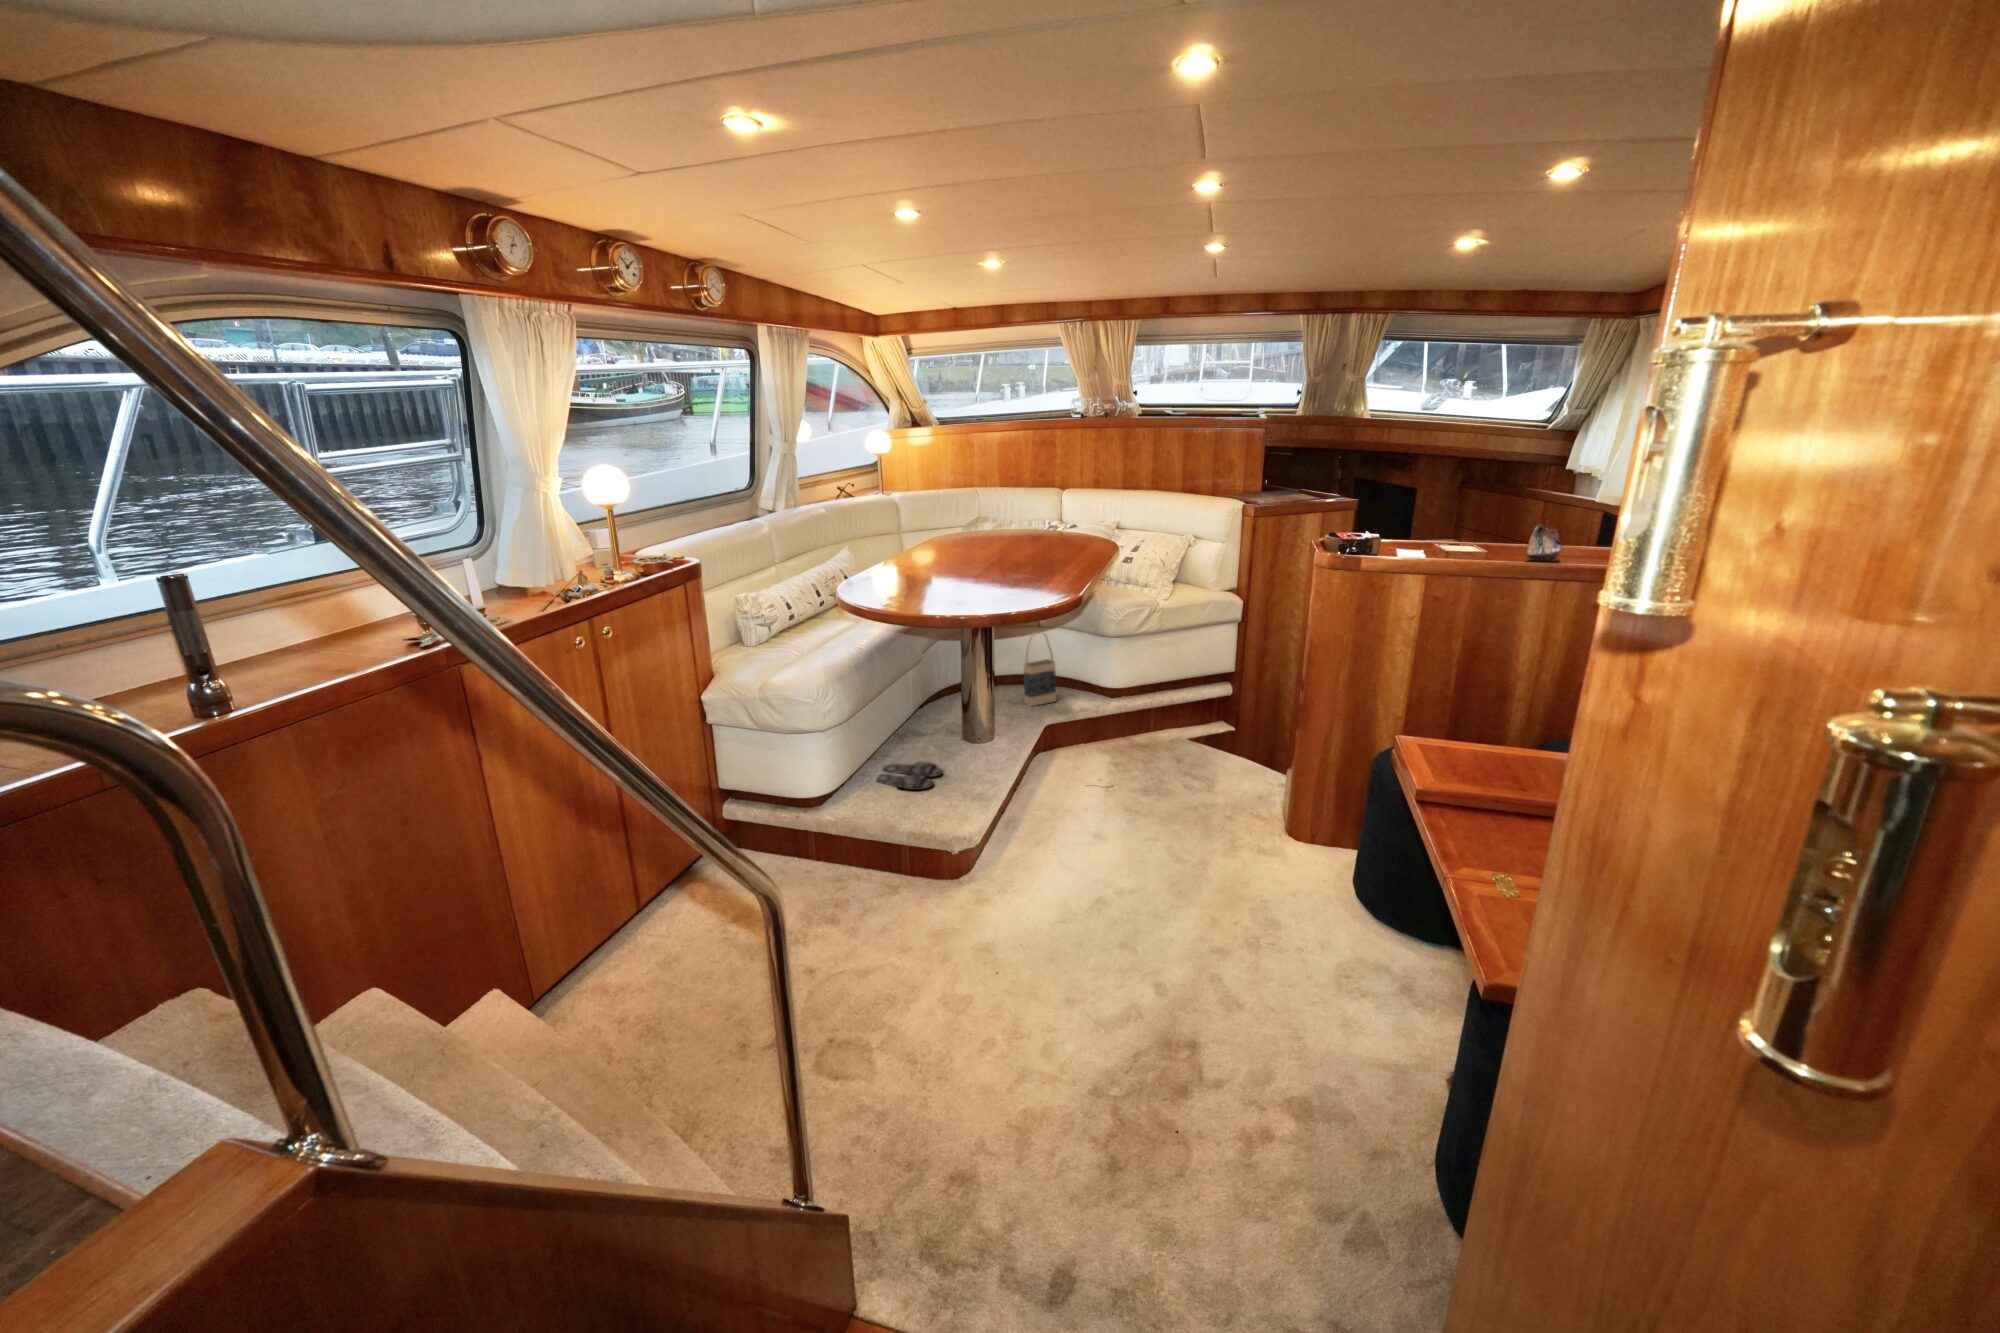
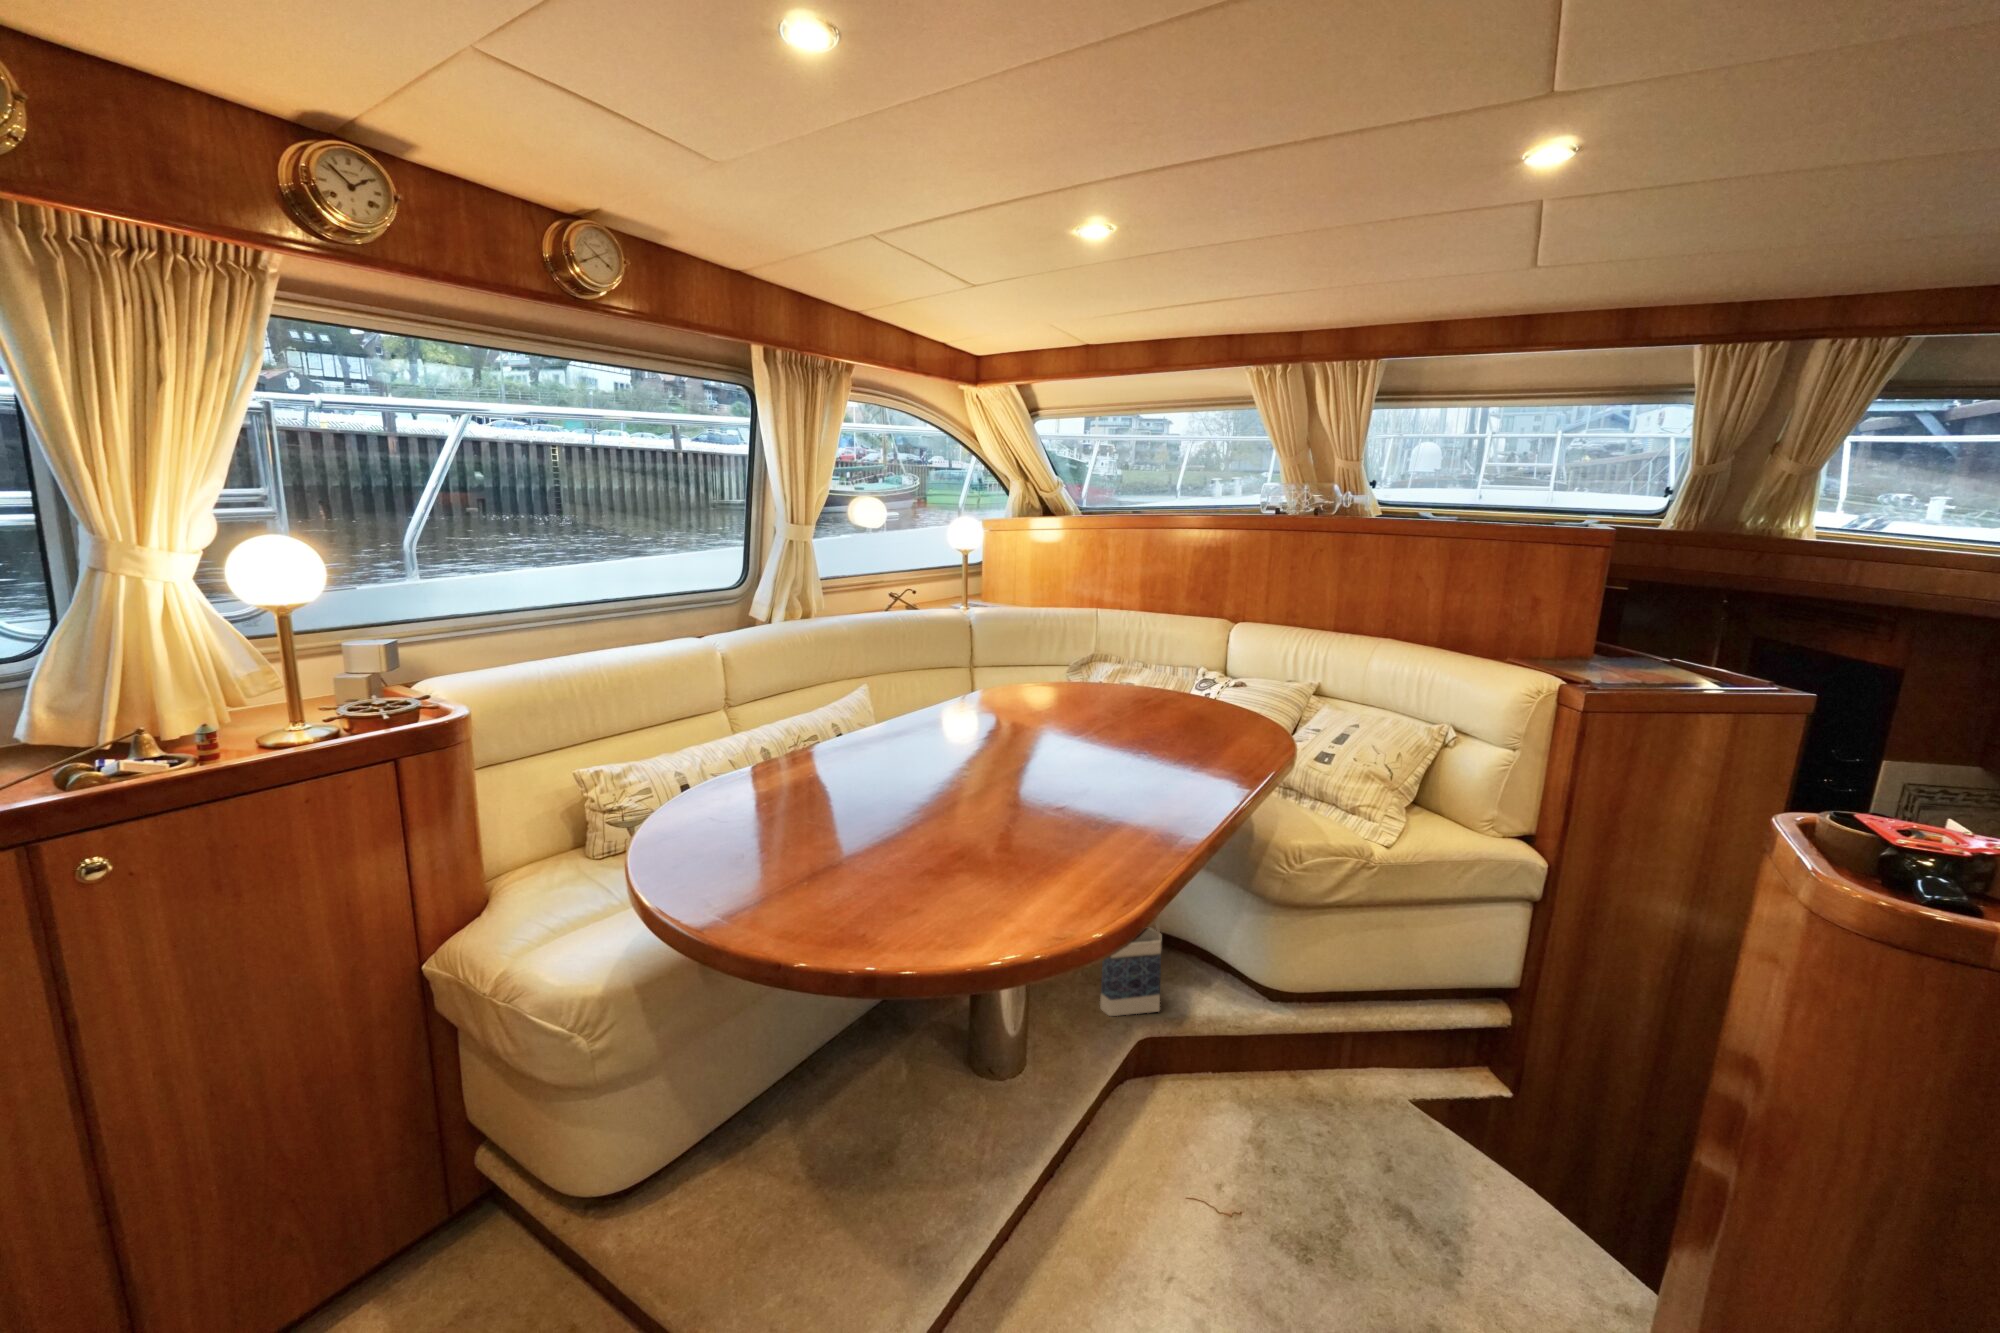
slippers: present [876,762,943,790] -> none [725,1133,867,1229]

